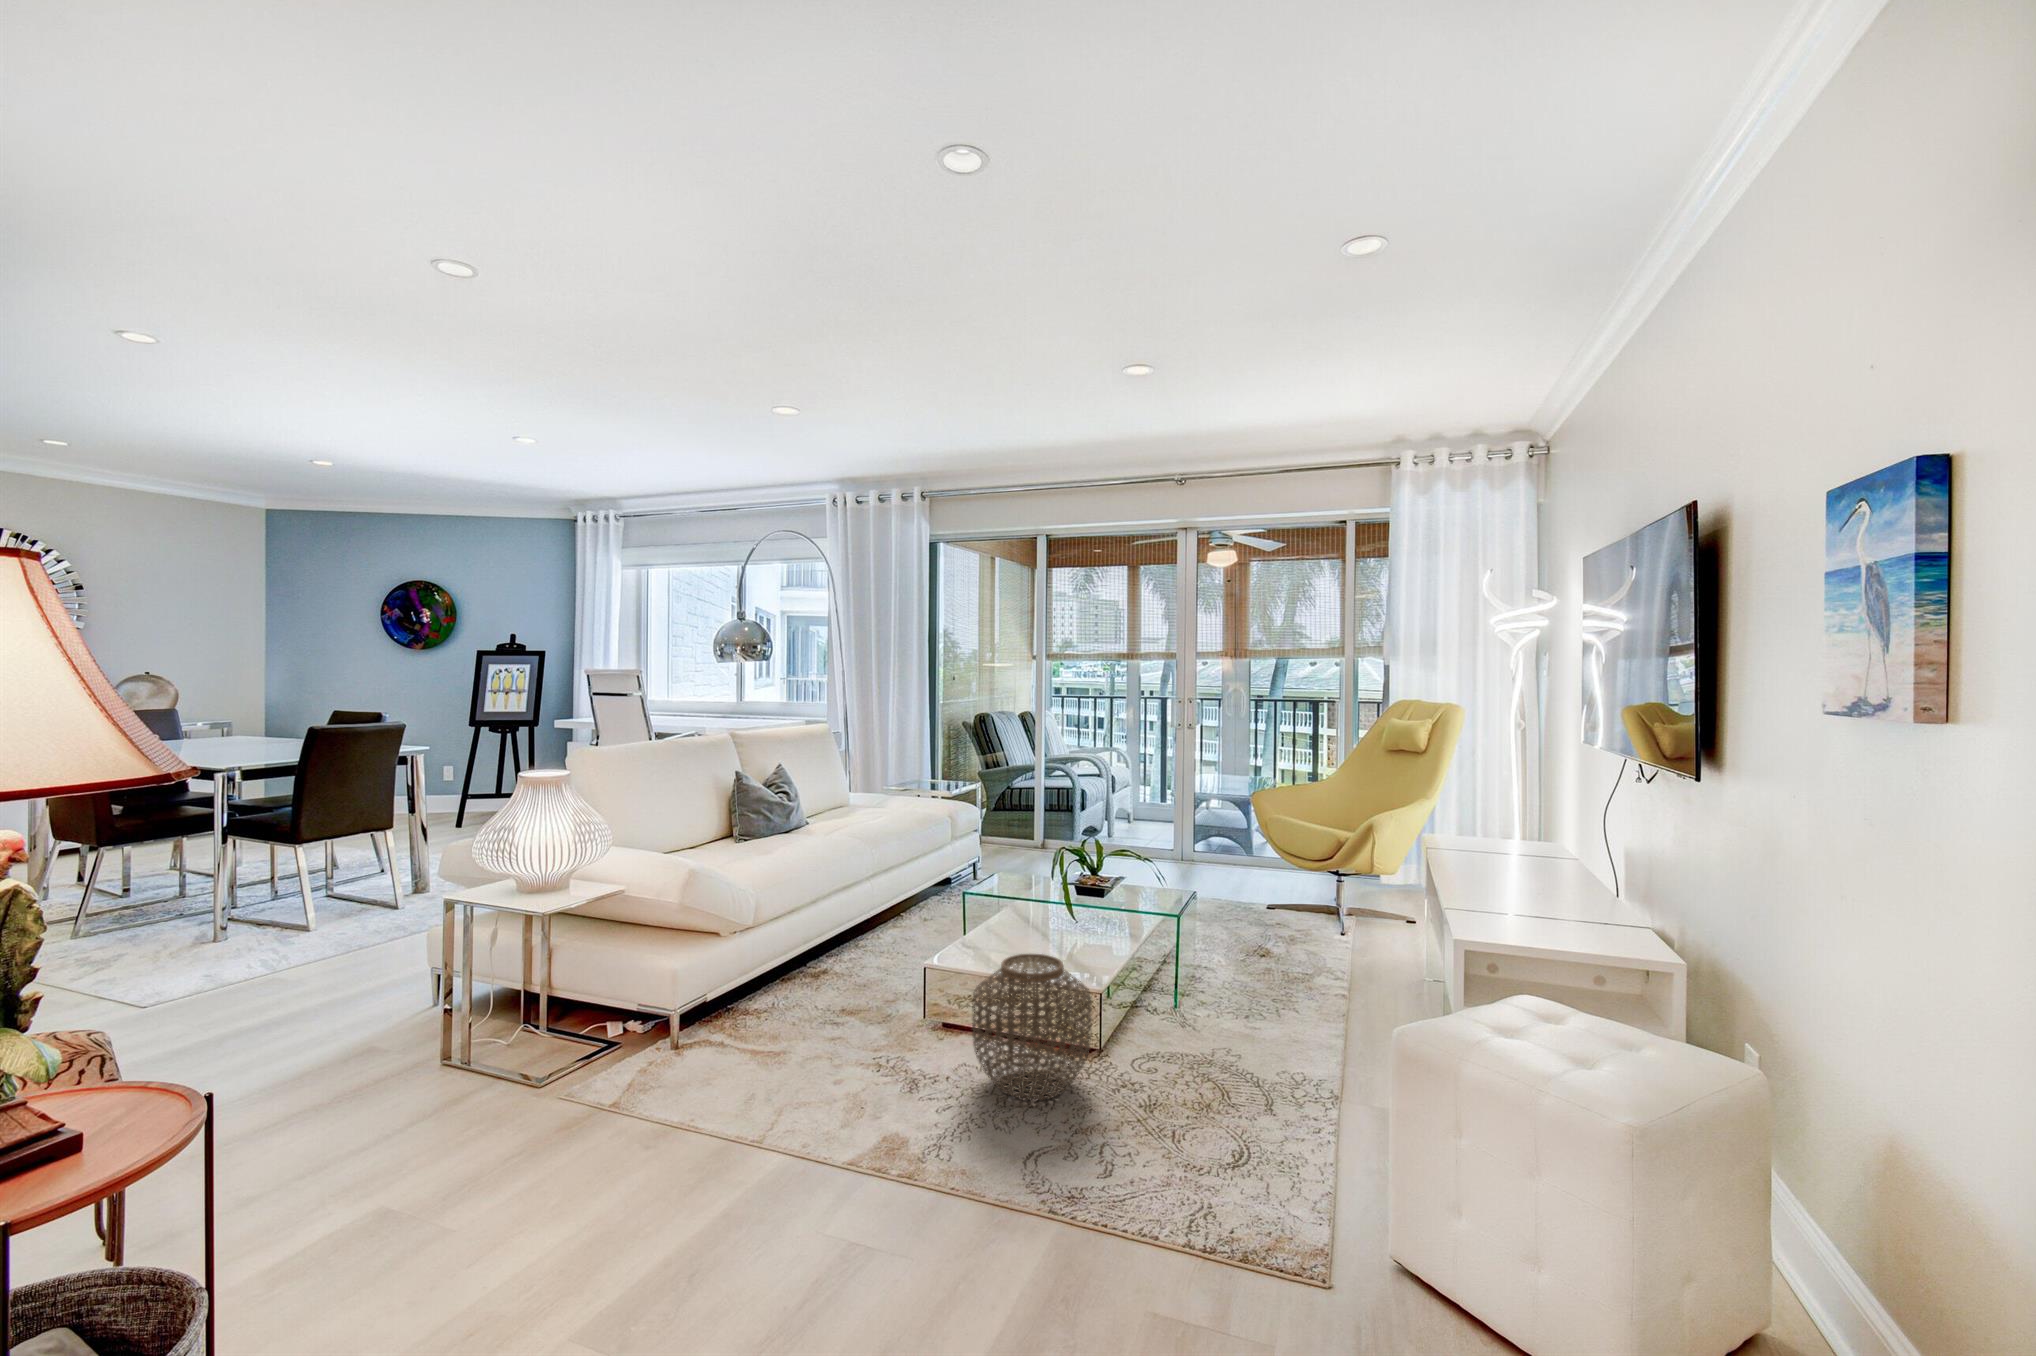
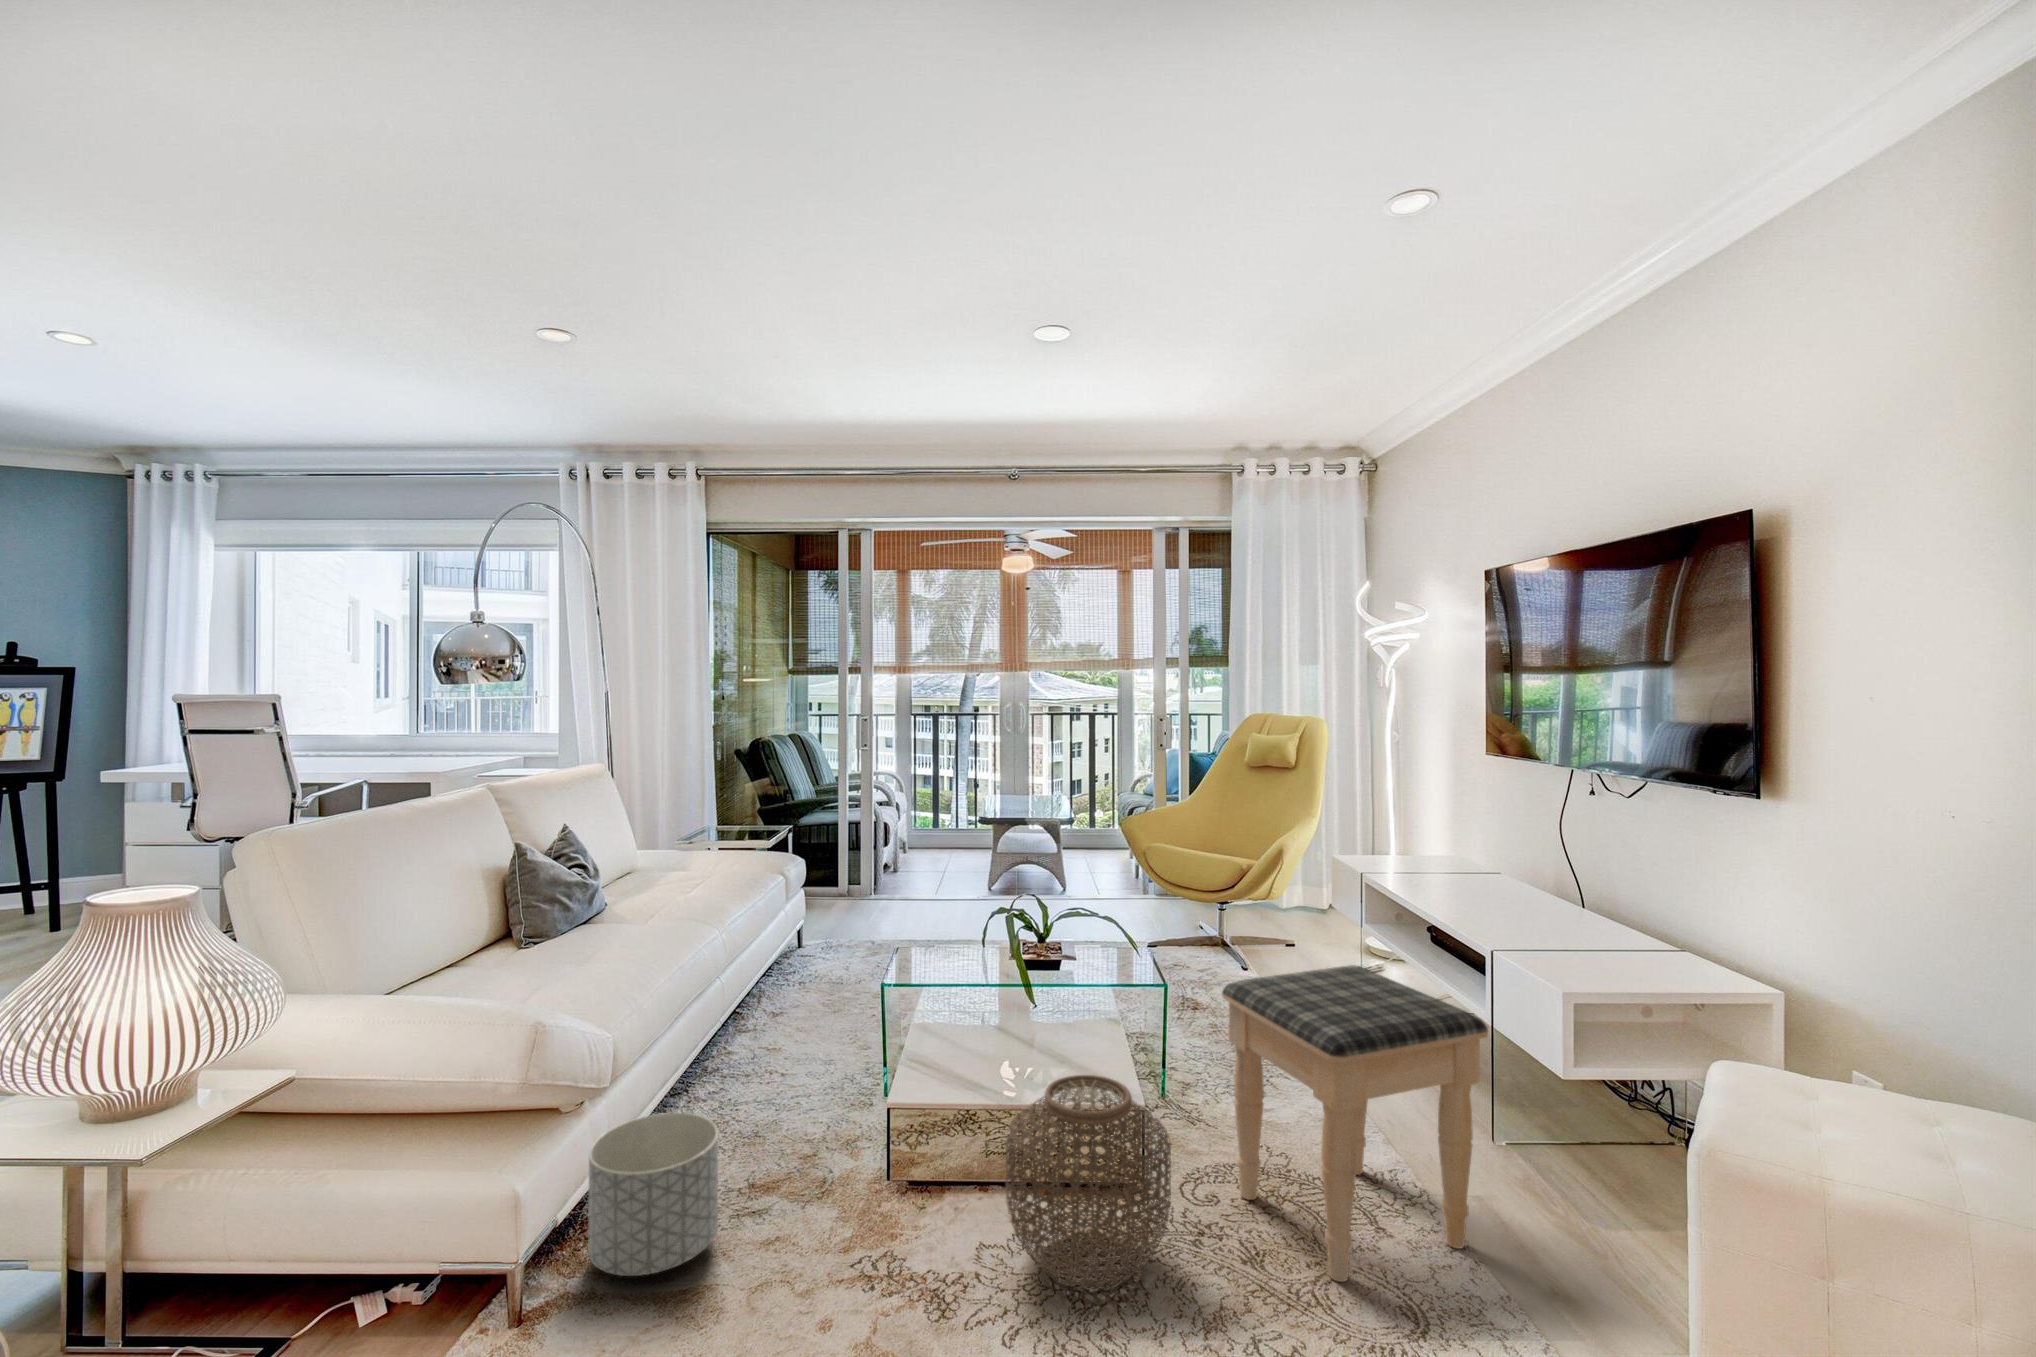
footstool: none [1169,903,1351,1130] -> present [1222,965,1488,1282]
planter: none [728,949,810,1042] -> present [588,1113,718,1276]

